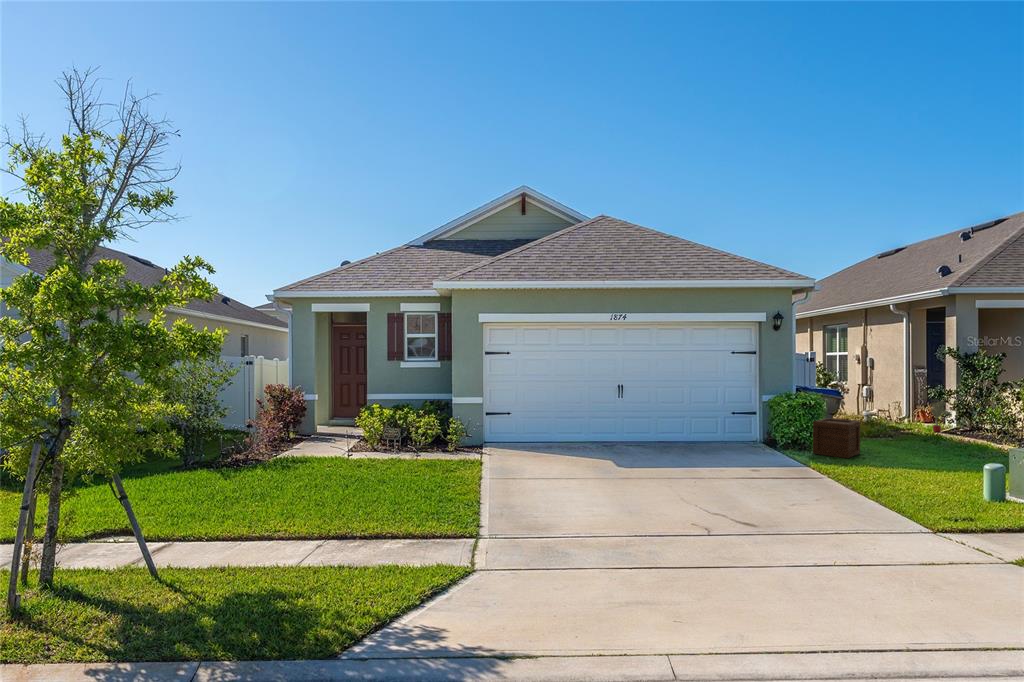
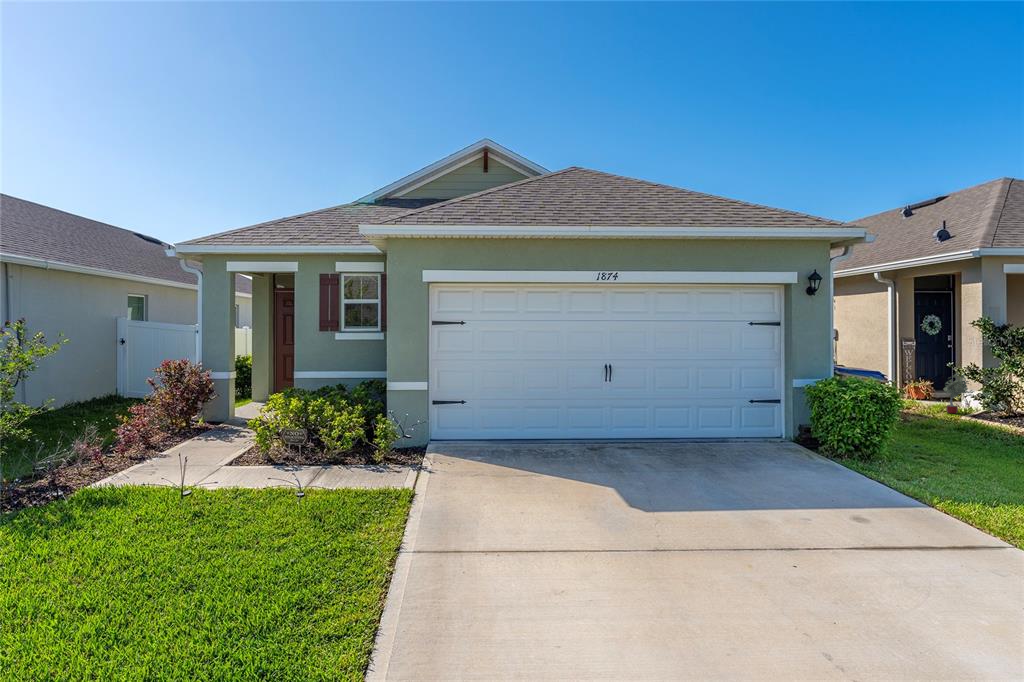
wooden crate: present [813,418,860,458] -> none [866,408,930,468]

